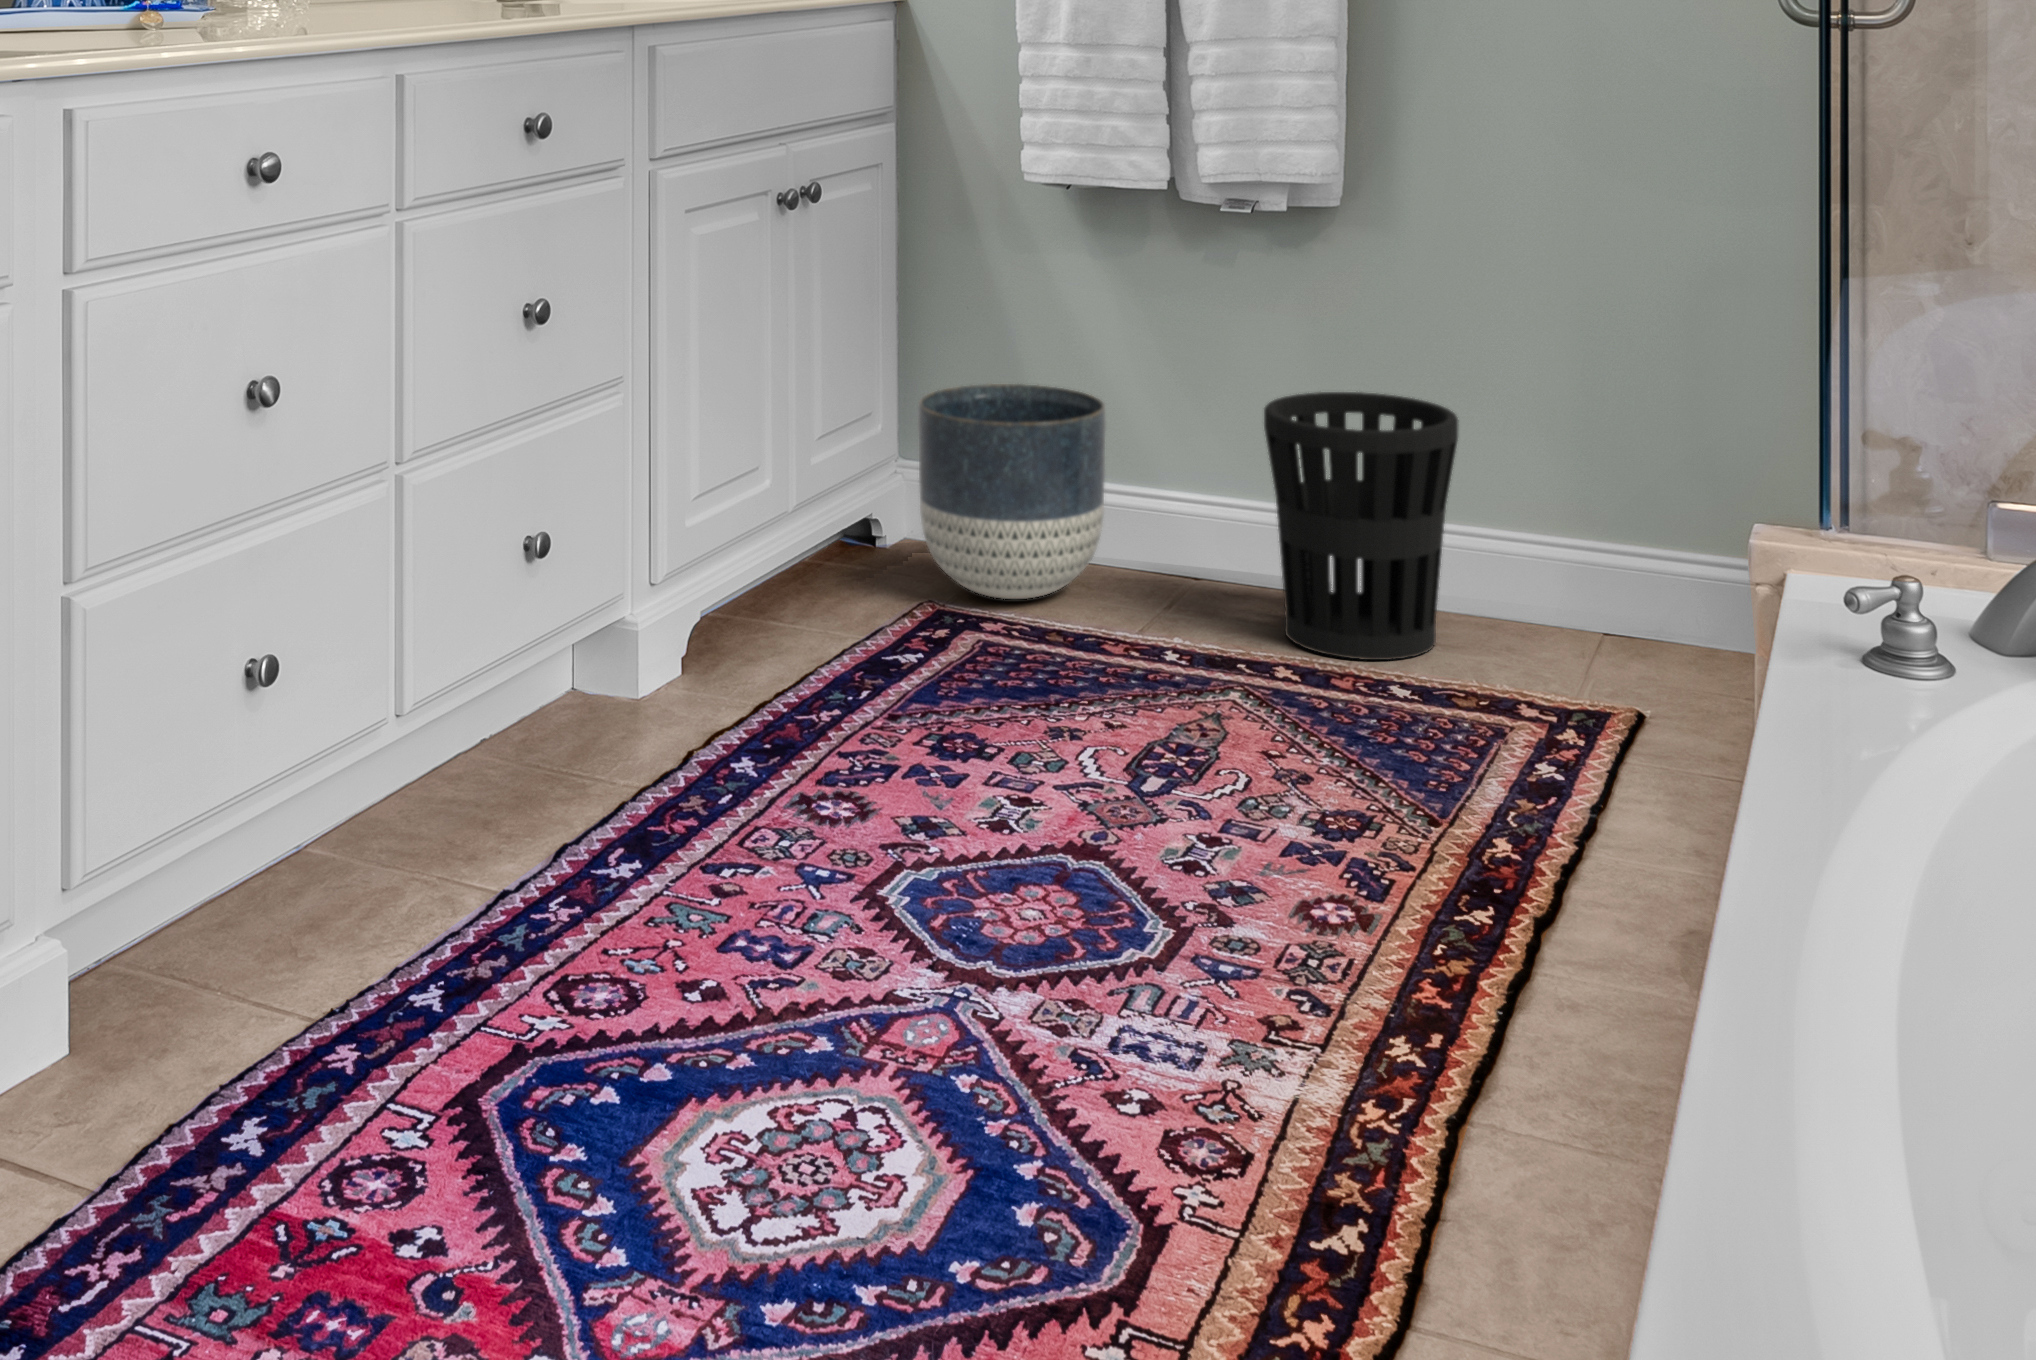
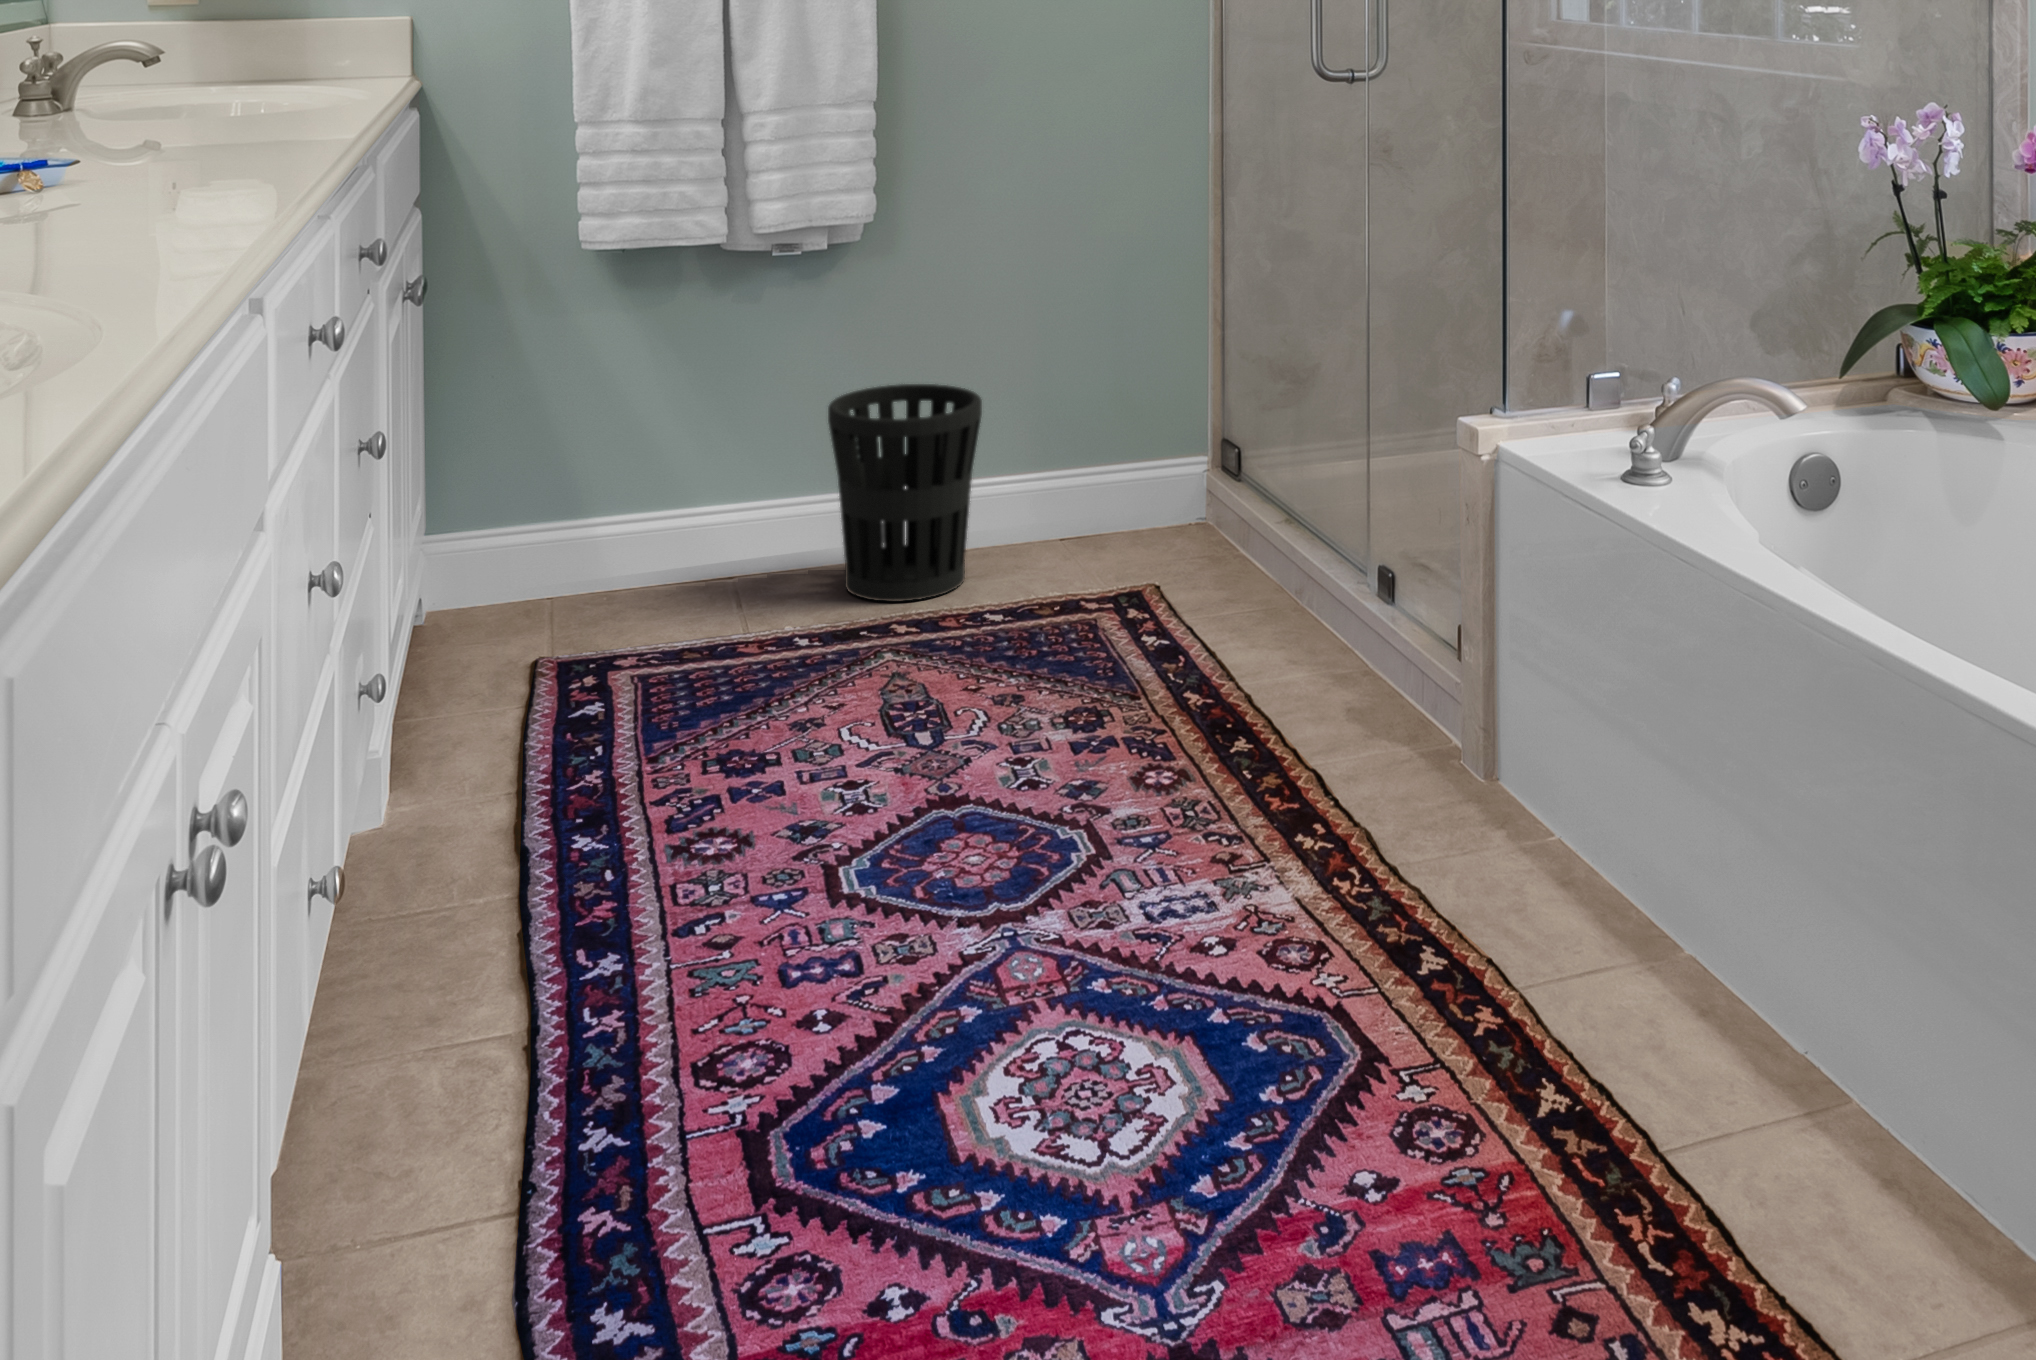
planter: present [918,384,1106,599] -> none [496,431,677,634]

